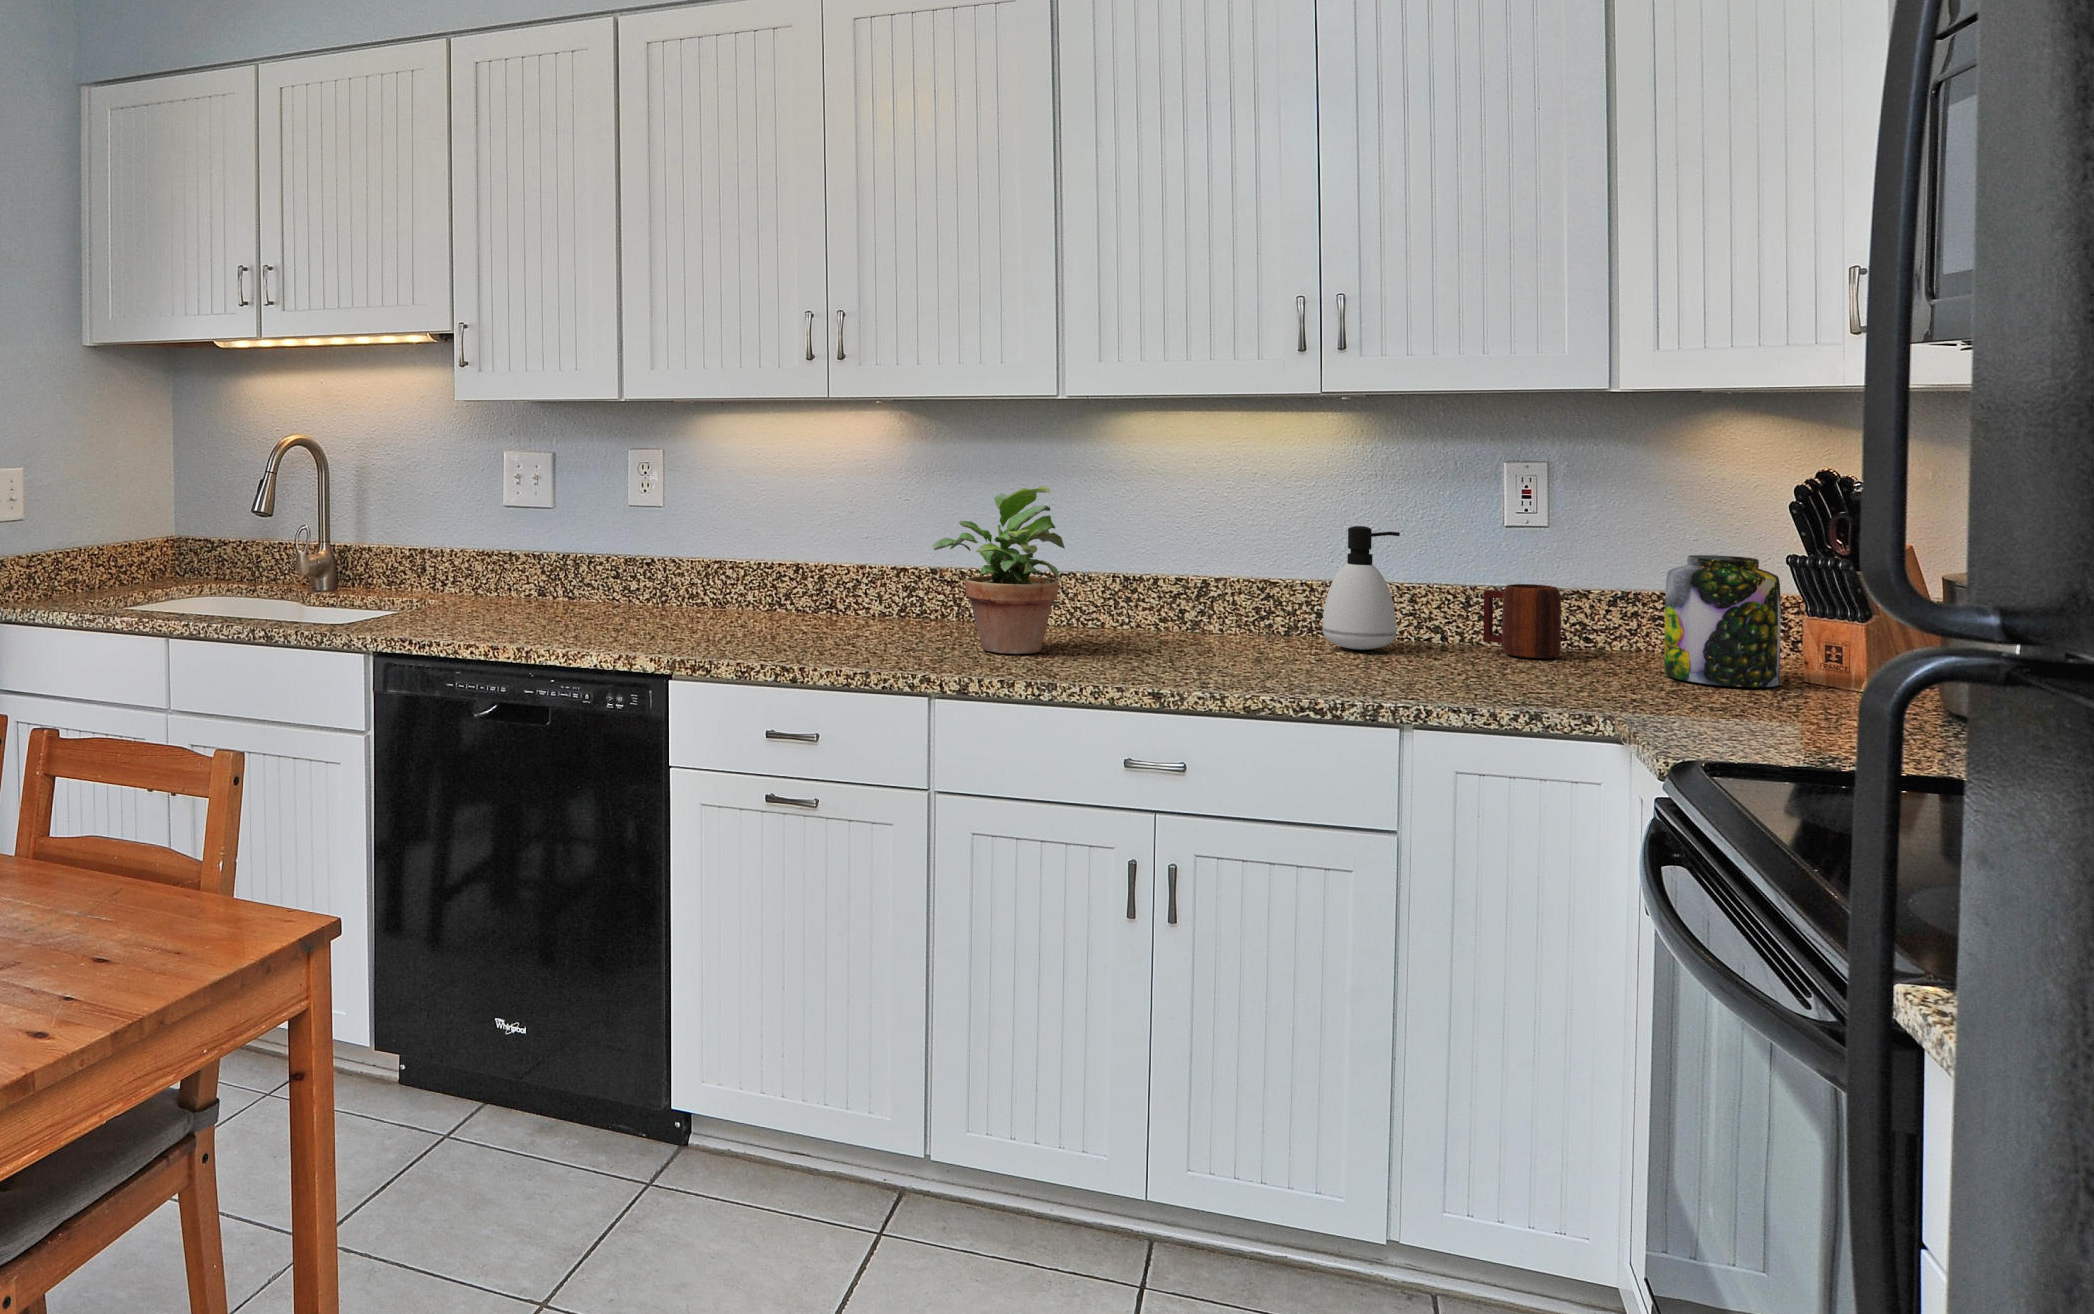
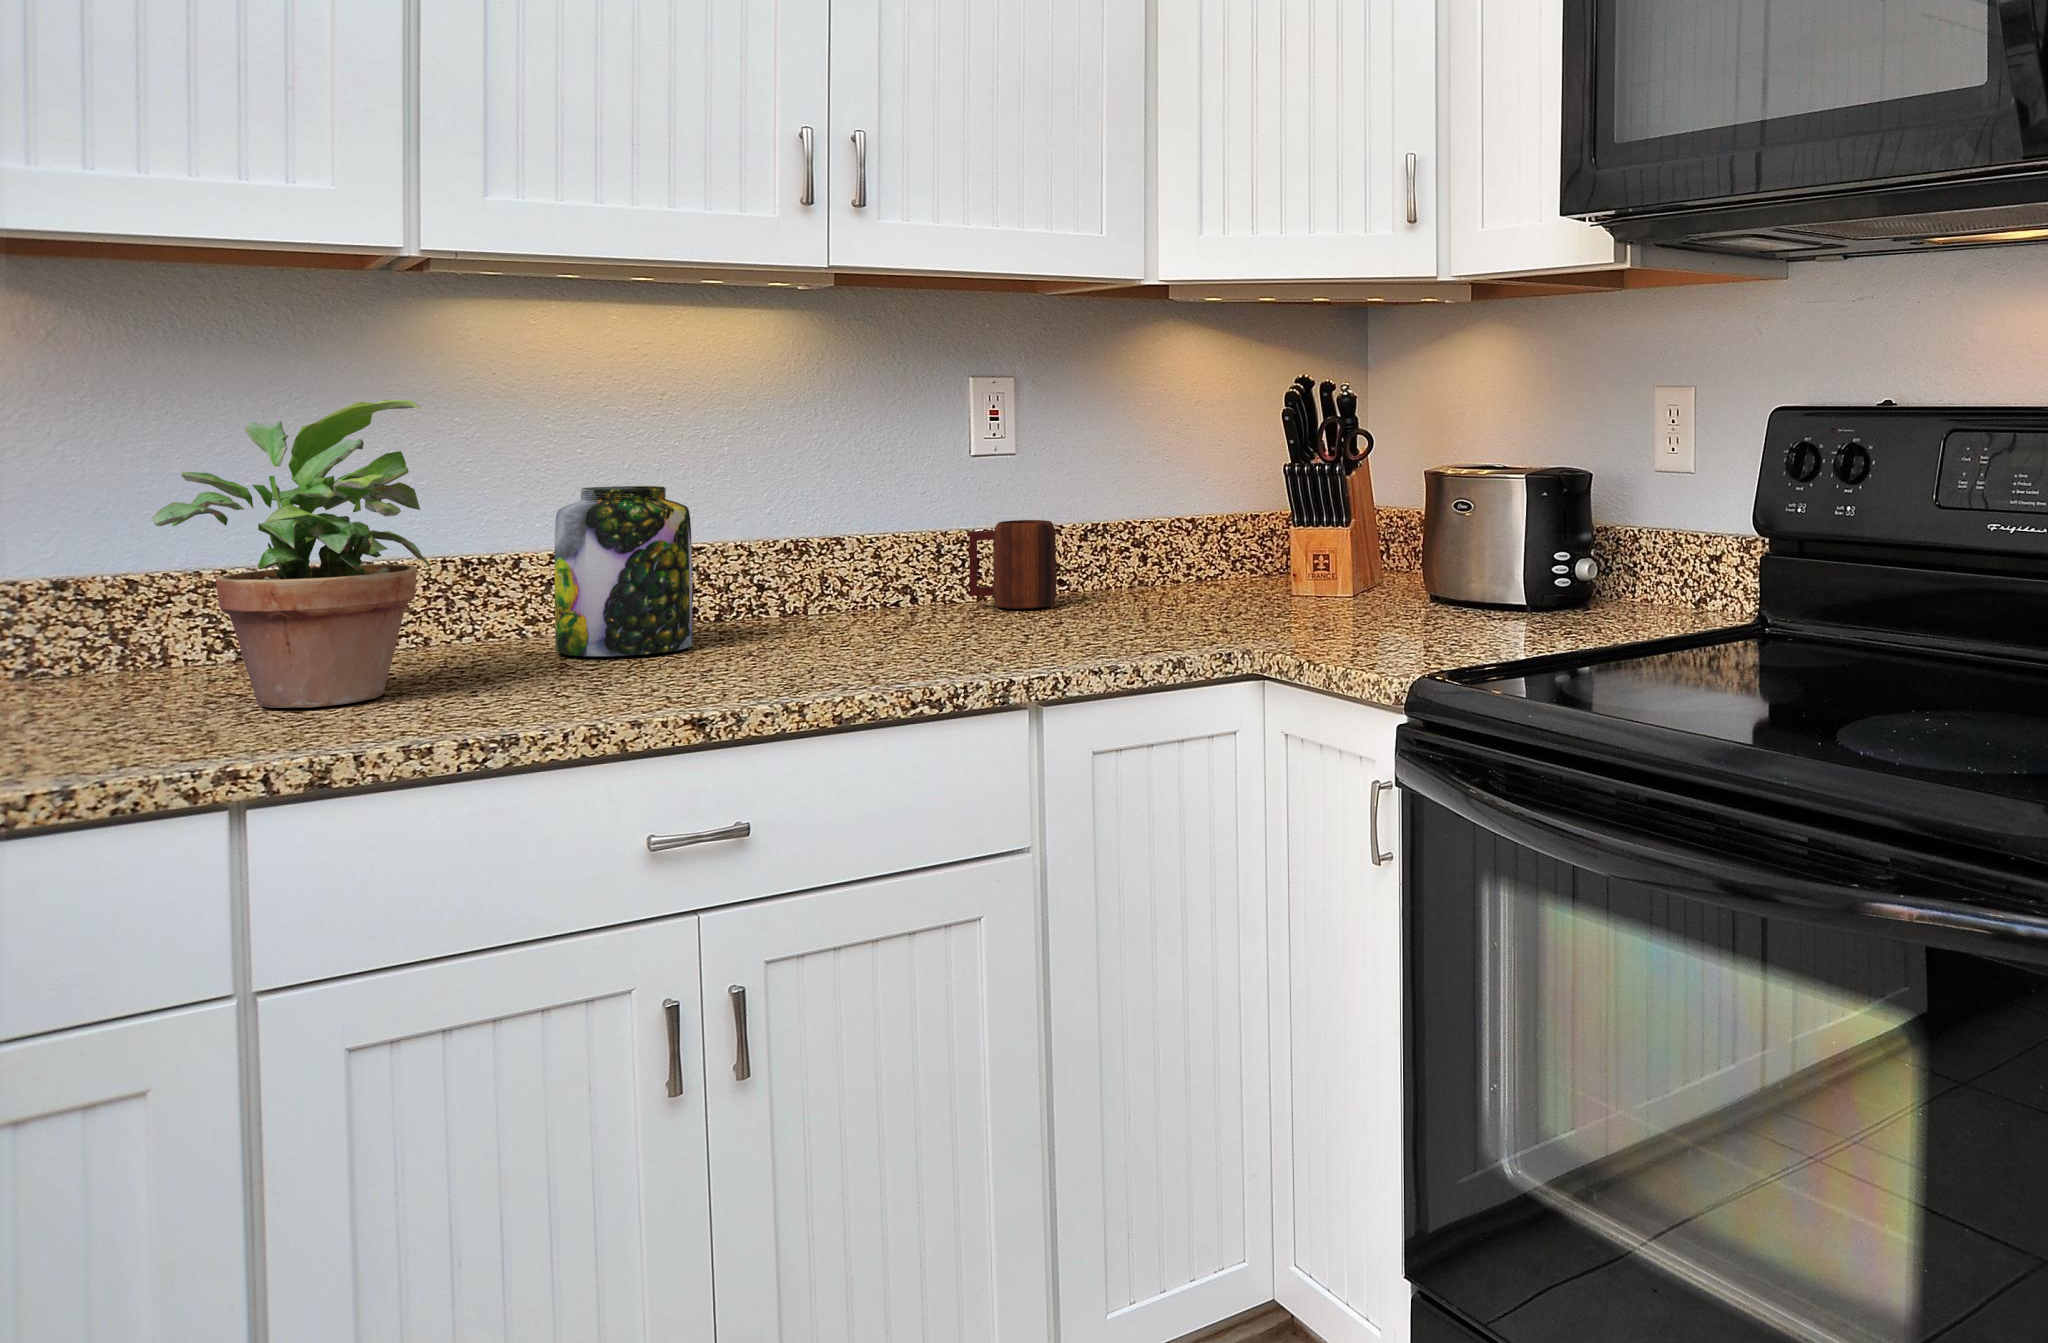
soap dispenser: present [1322,526,1400,650] -> none [789,456,886,625]
jar: present [1664,555,1781,687] -> present [555,486,693,656]

